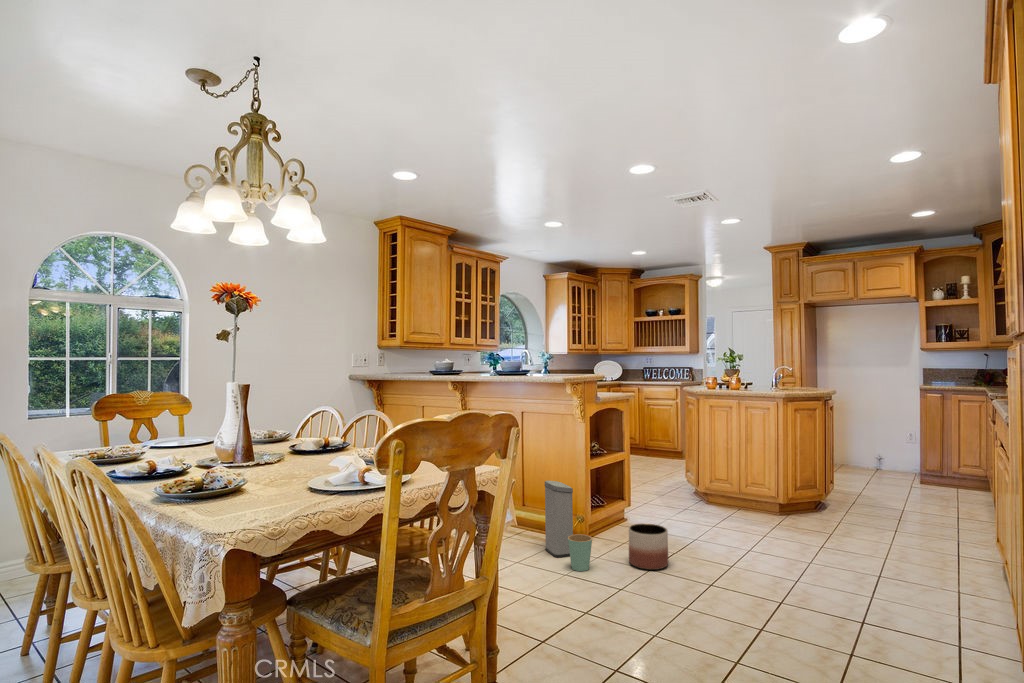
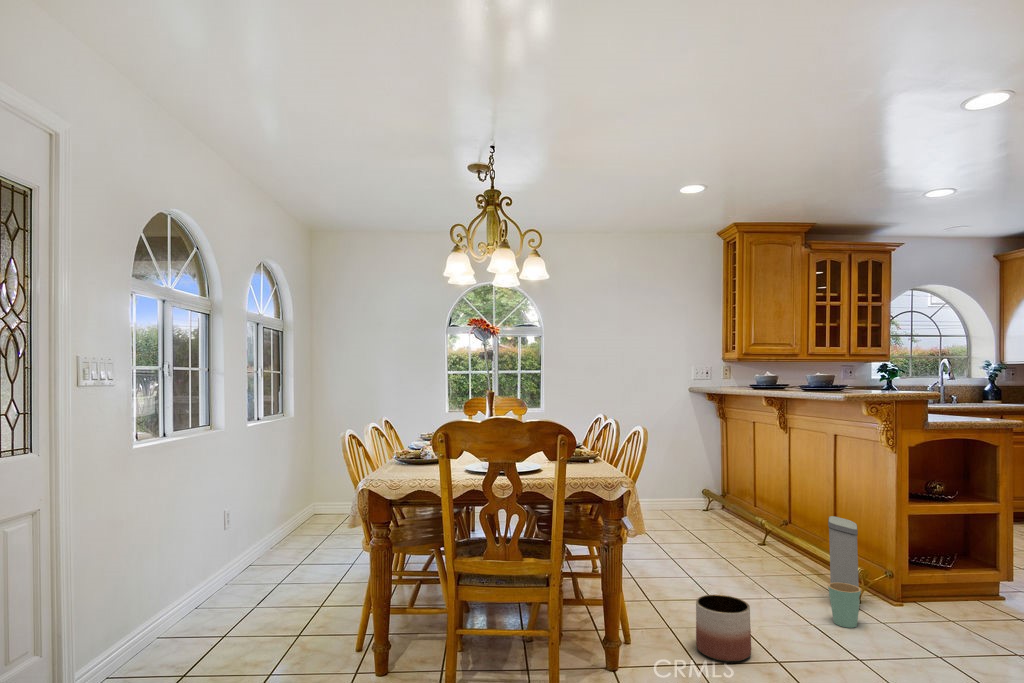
planter: present [629,524,668,570] -> present [696,595,751,662]

